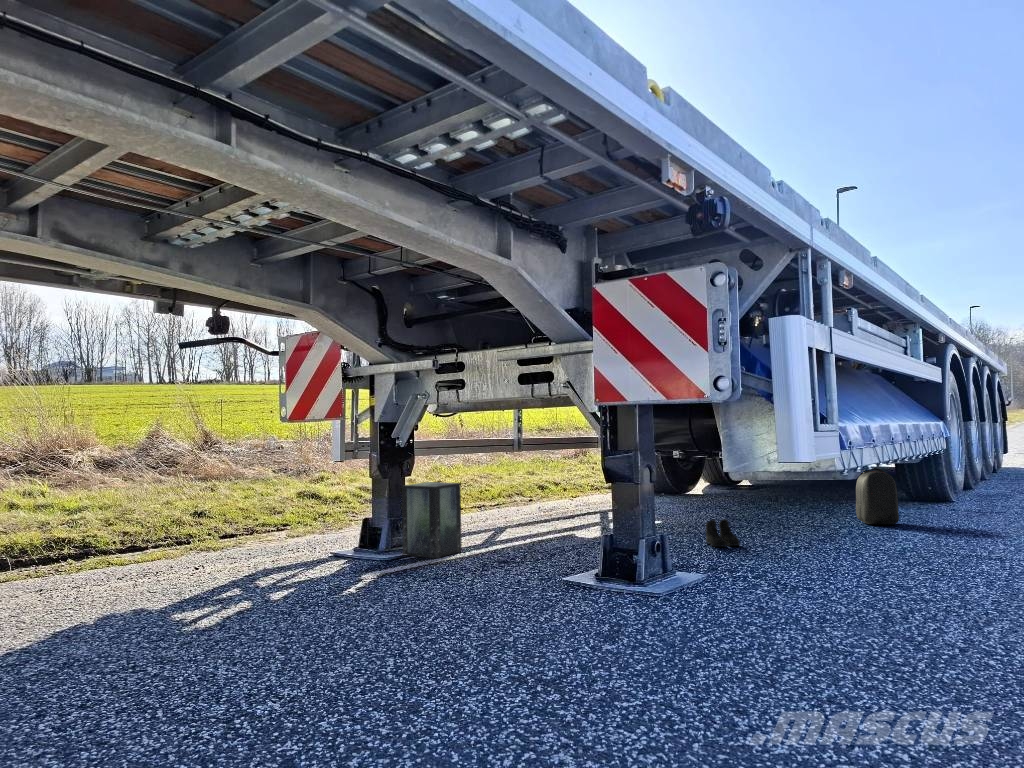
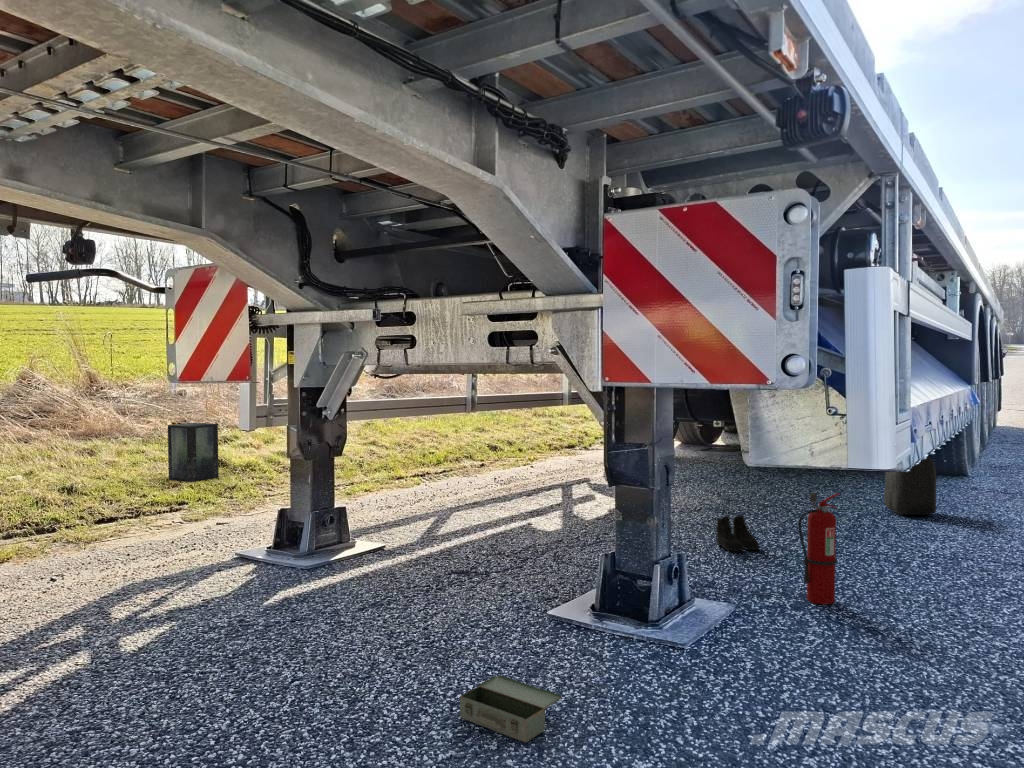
storage box: present [402,482,462,558] -> present [168,423,219,482]
fire extinguisher: none [754,490,787,576] -> present [799,492,840,604]
toolbox: none [489,605,560,641] -> present [460,675,562,742]

